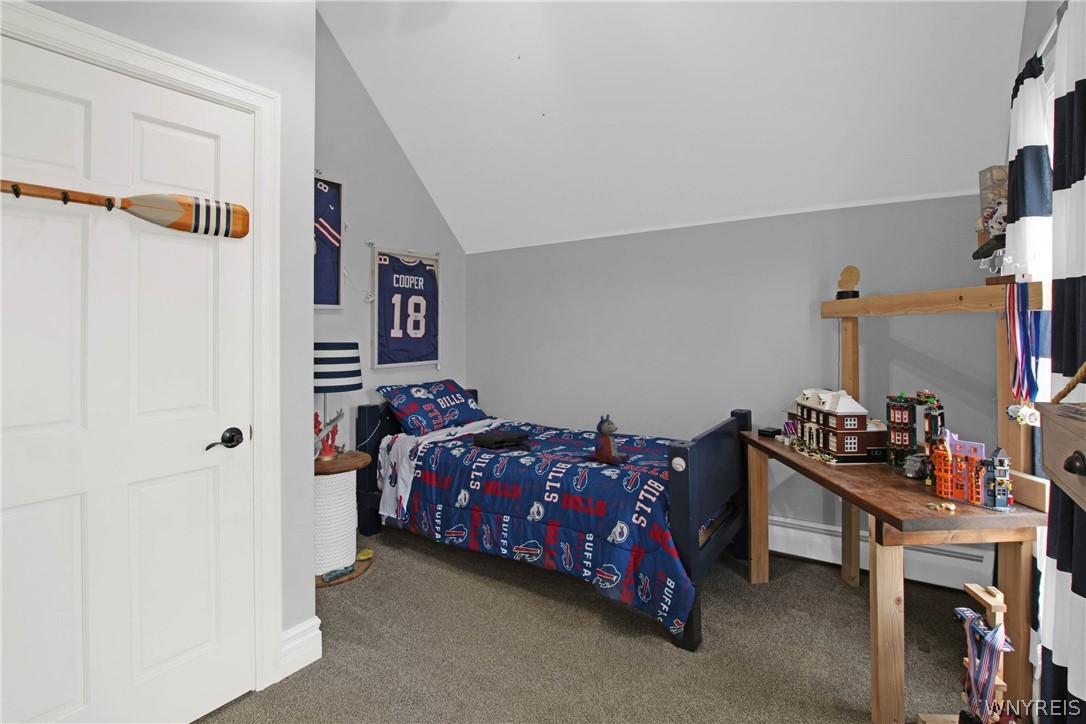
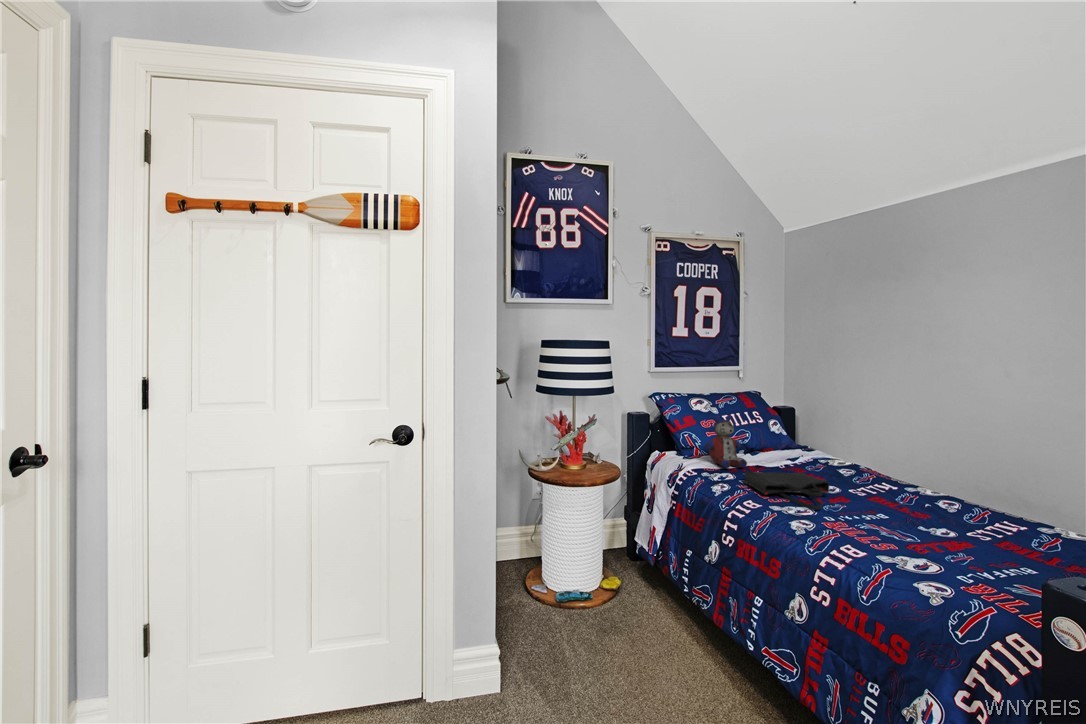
stuffed bear: present [594,414,630,465] -> present [704,415,747,468]

